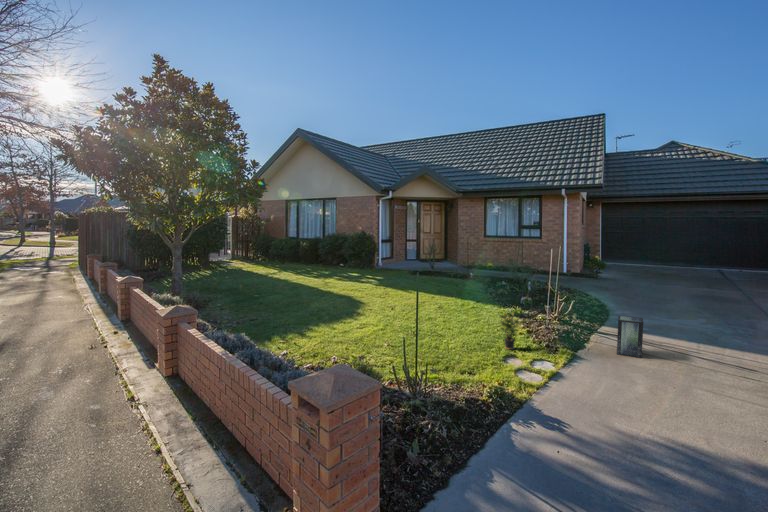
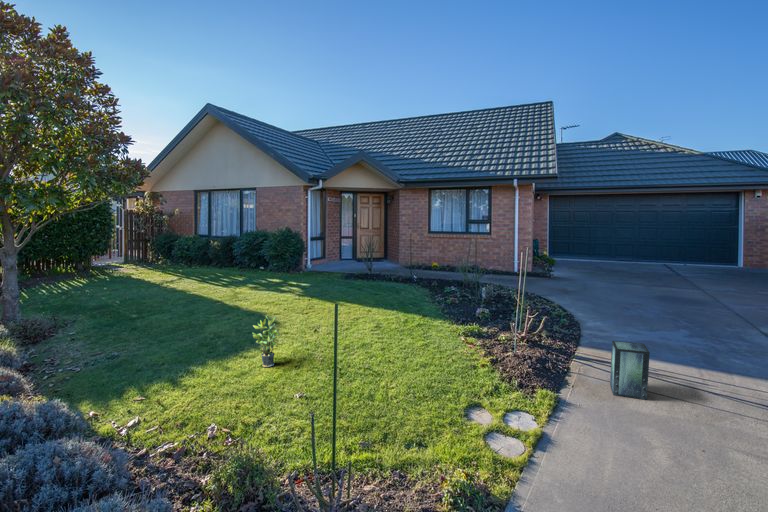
potted plant: present [499,309,519,350] -> present [252,316,280,367]

